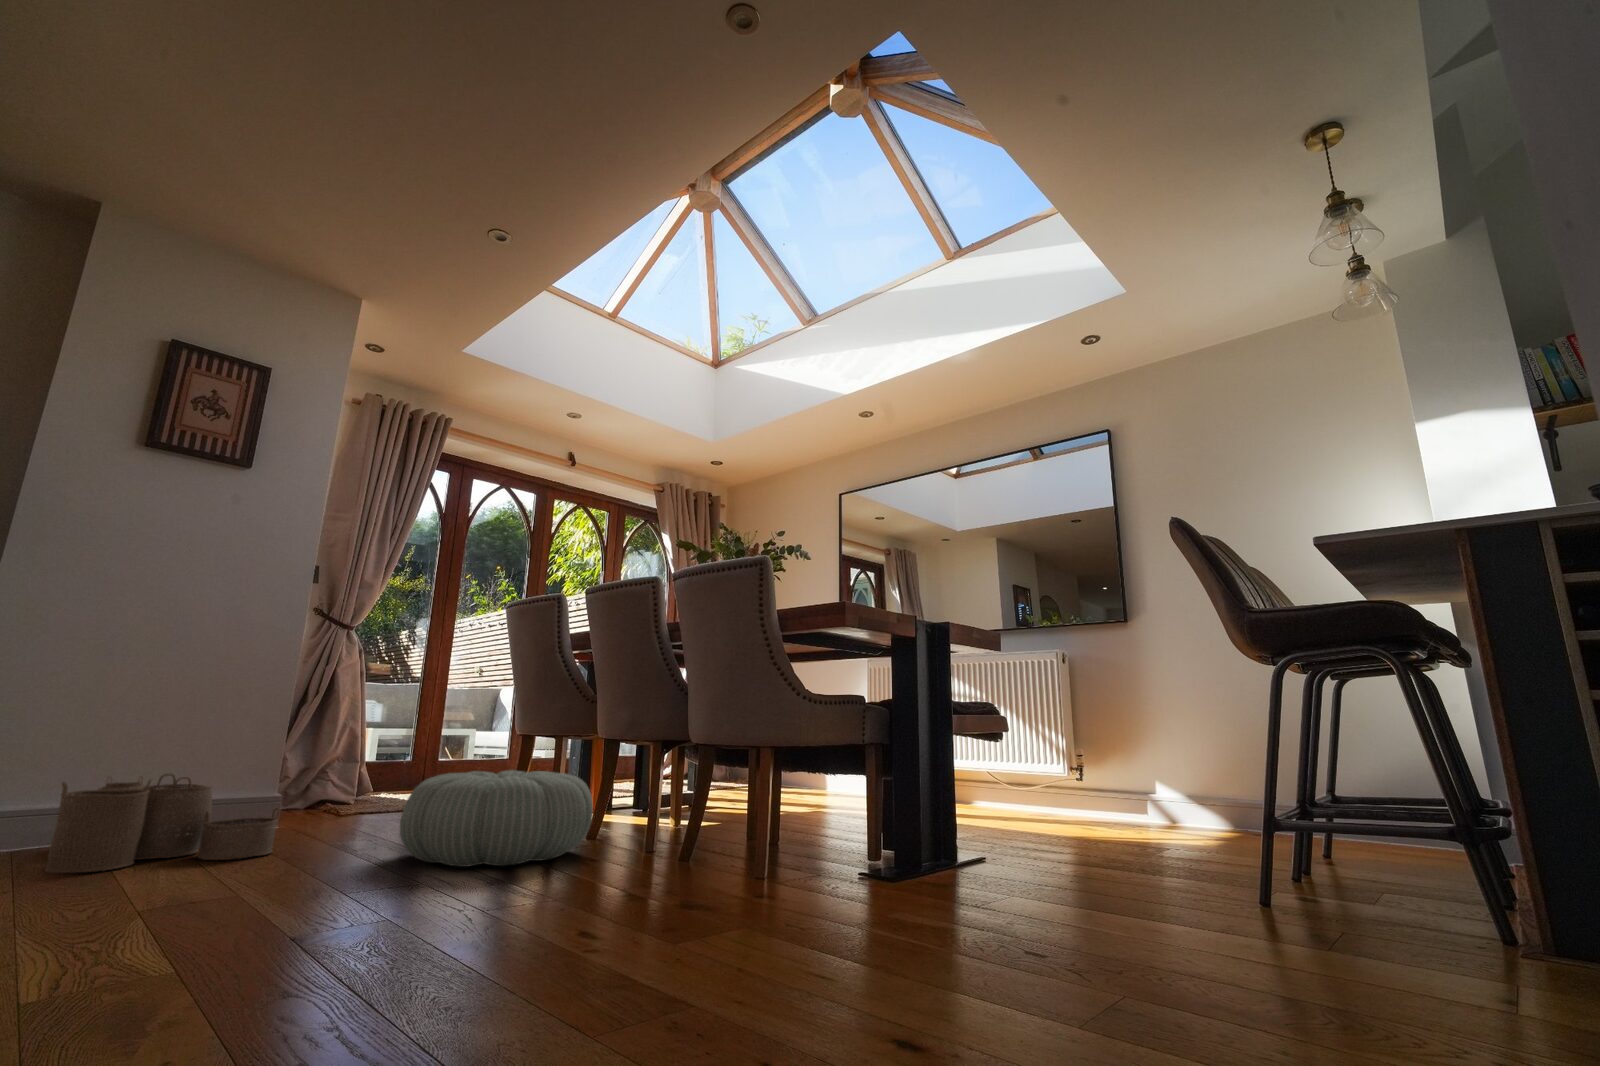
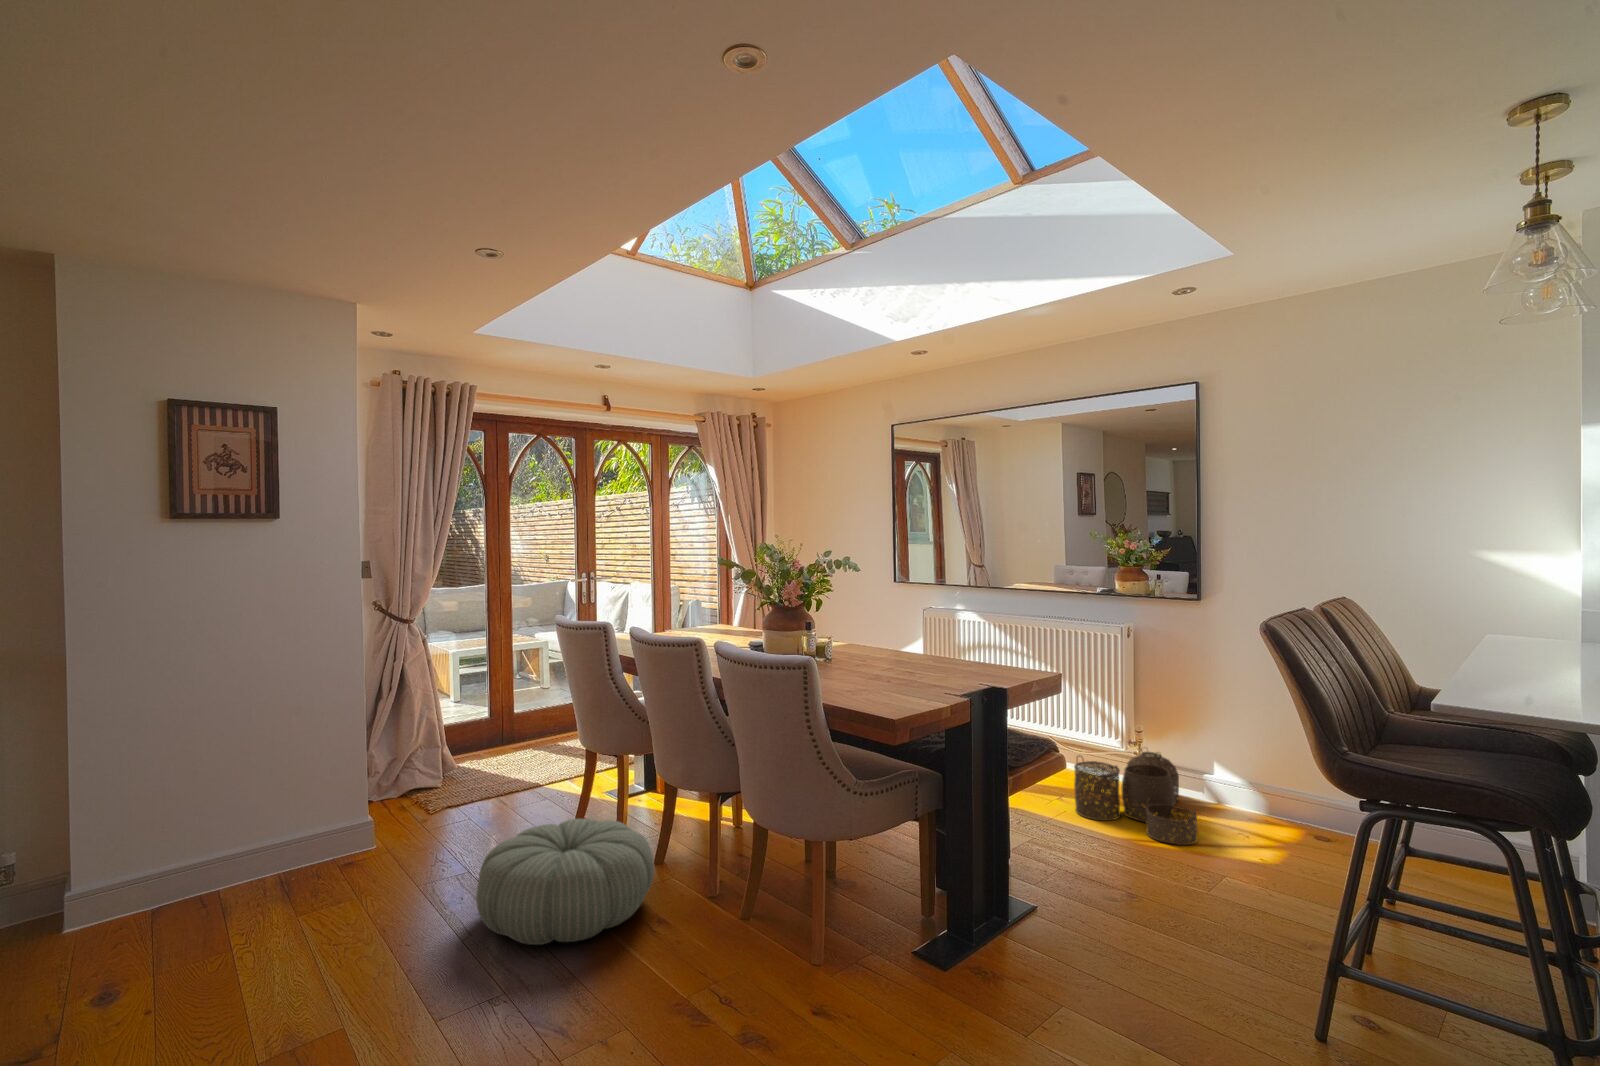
woven basket: present [45,774,280,873] -> present [1074,751,1197,845]

